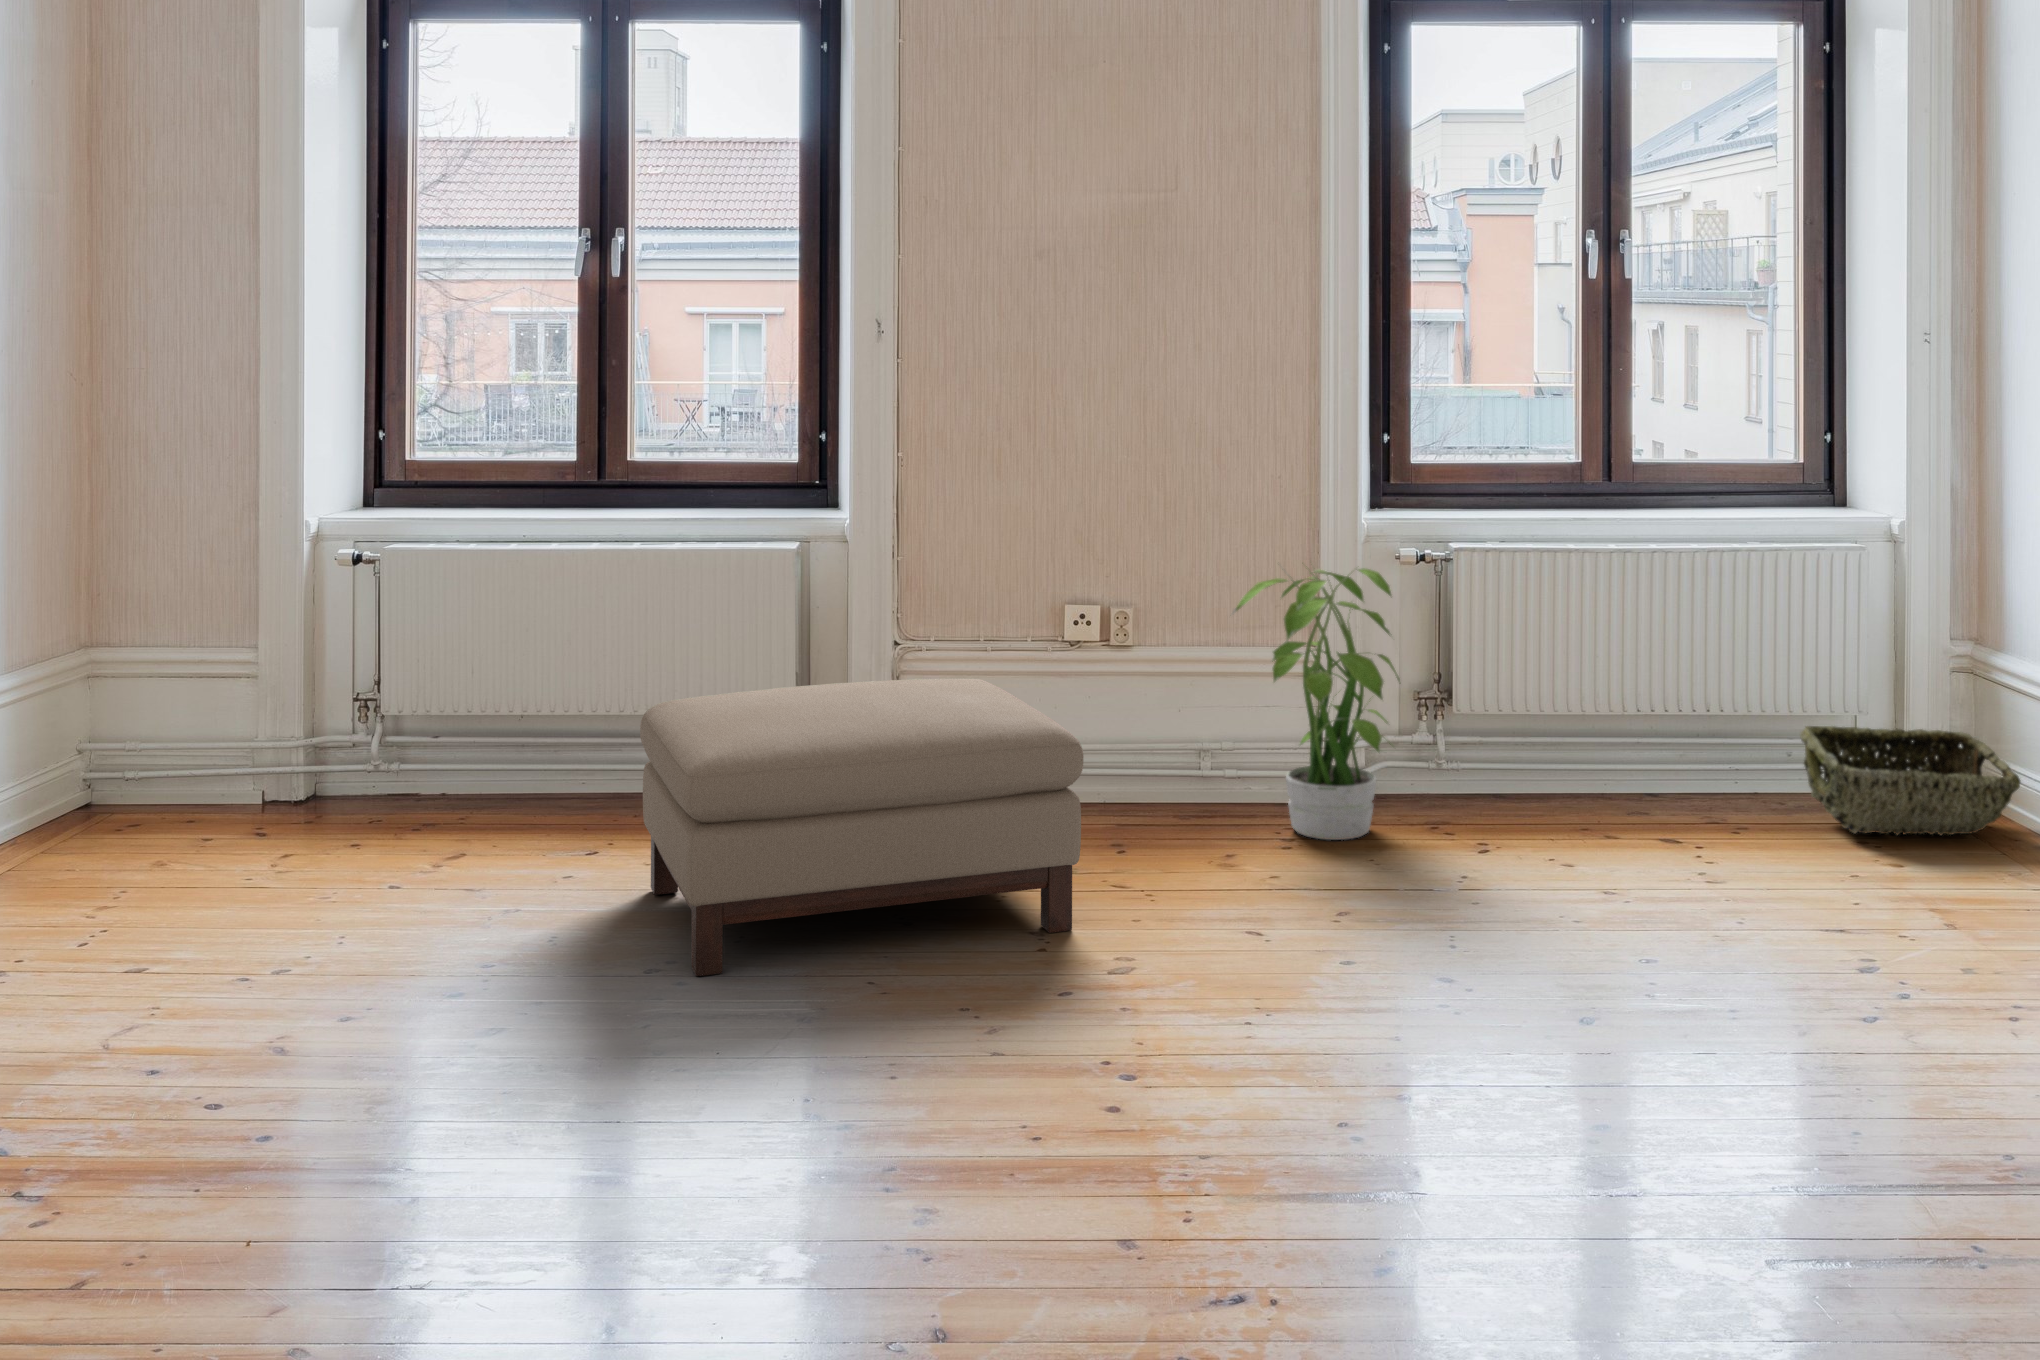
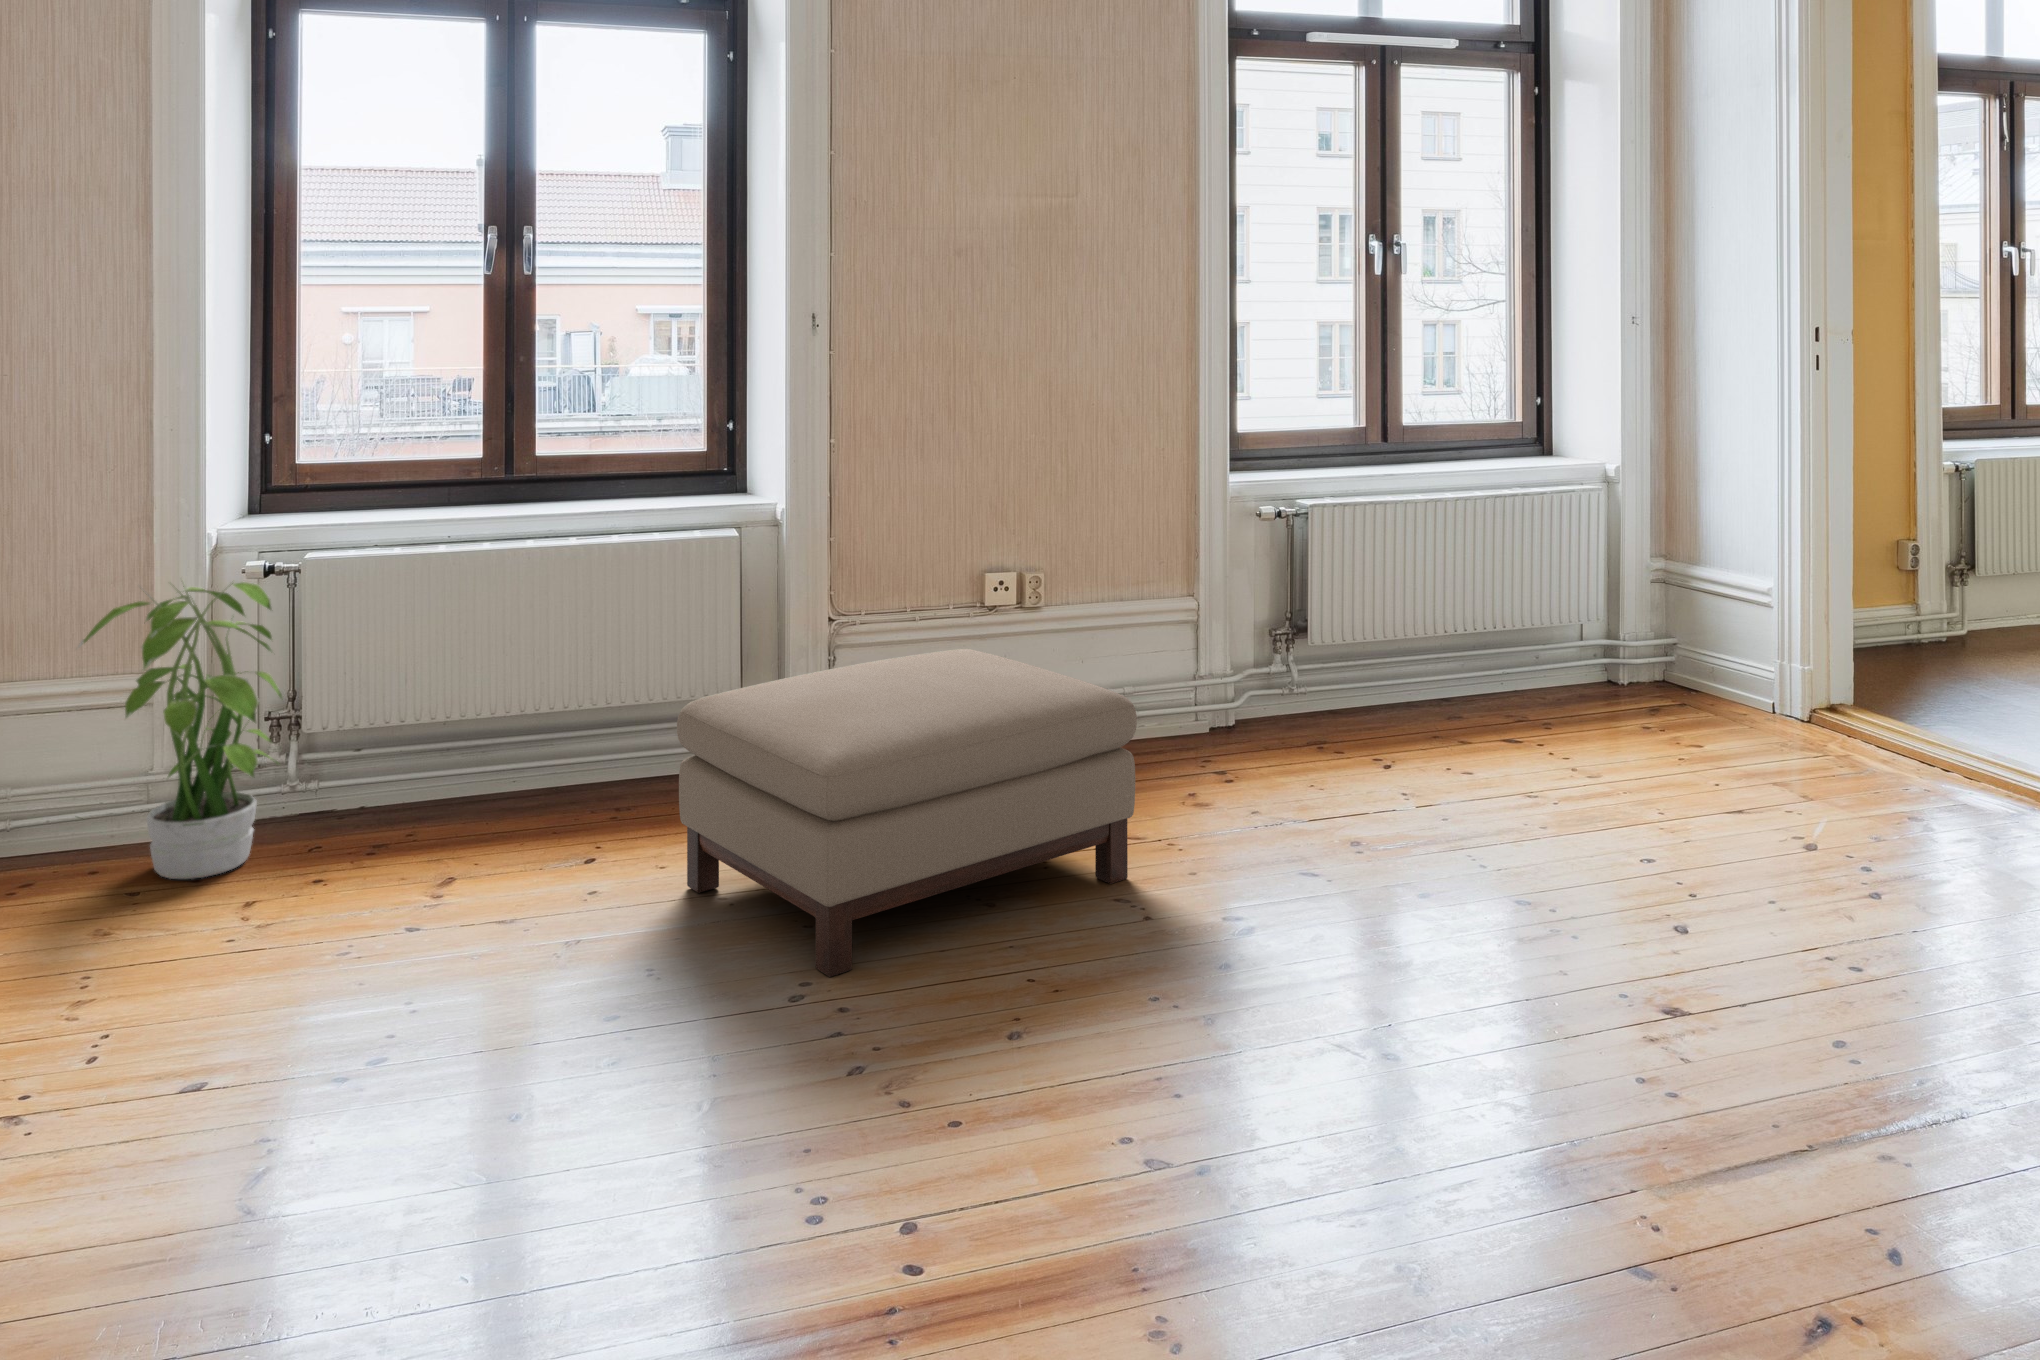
potted plant: present [1230,566,1400,840] -> present [78,582,282,879]
woven basket: present [1800,726,2020,835] -> none [1567,627,1737,716]

